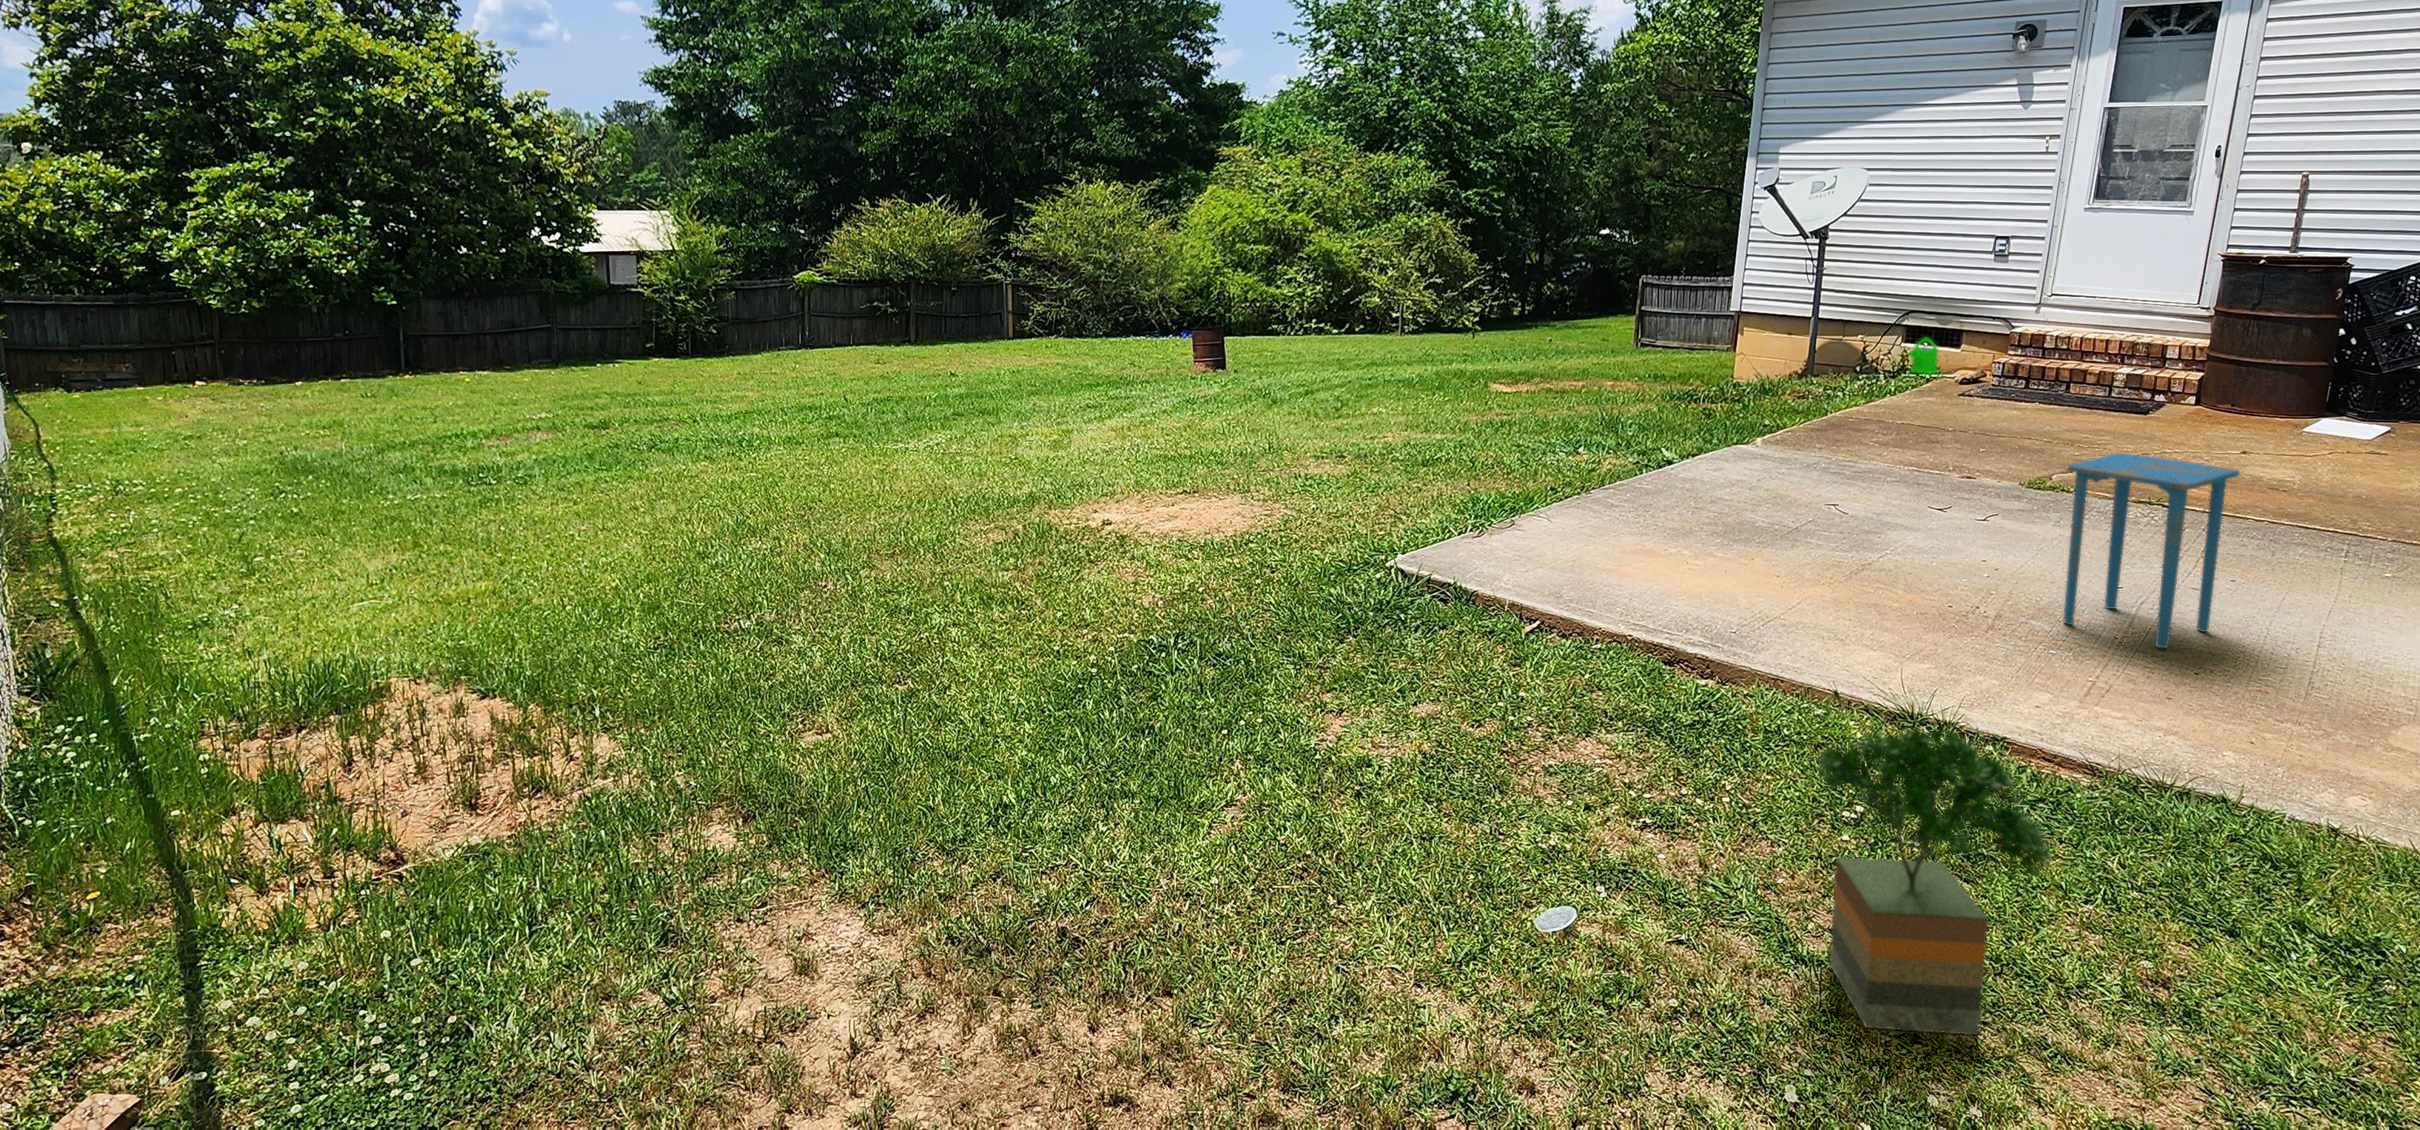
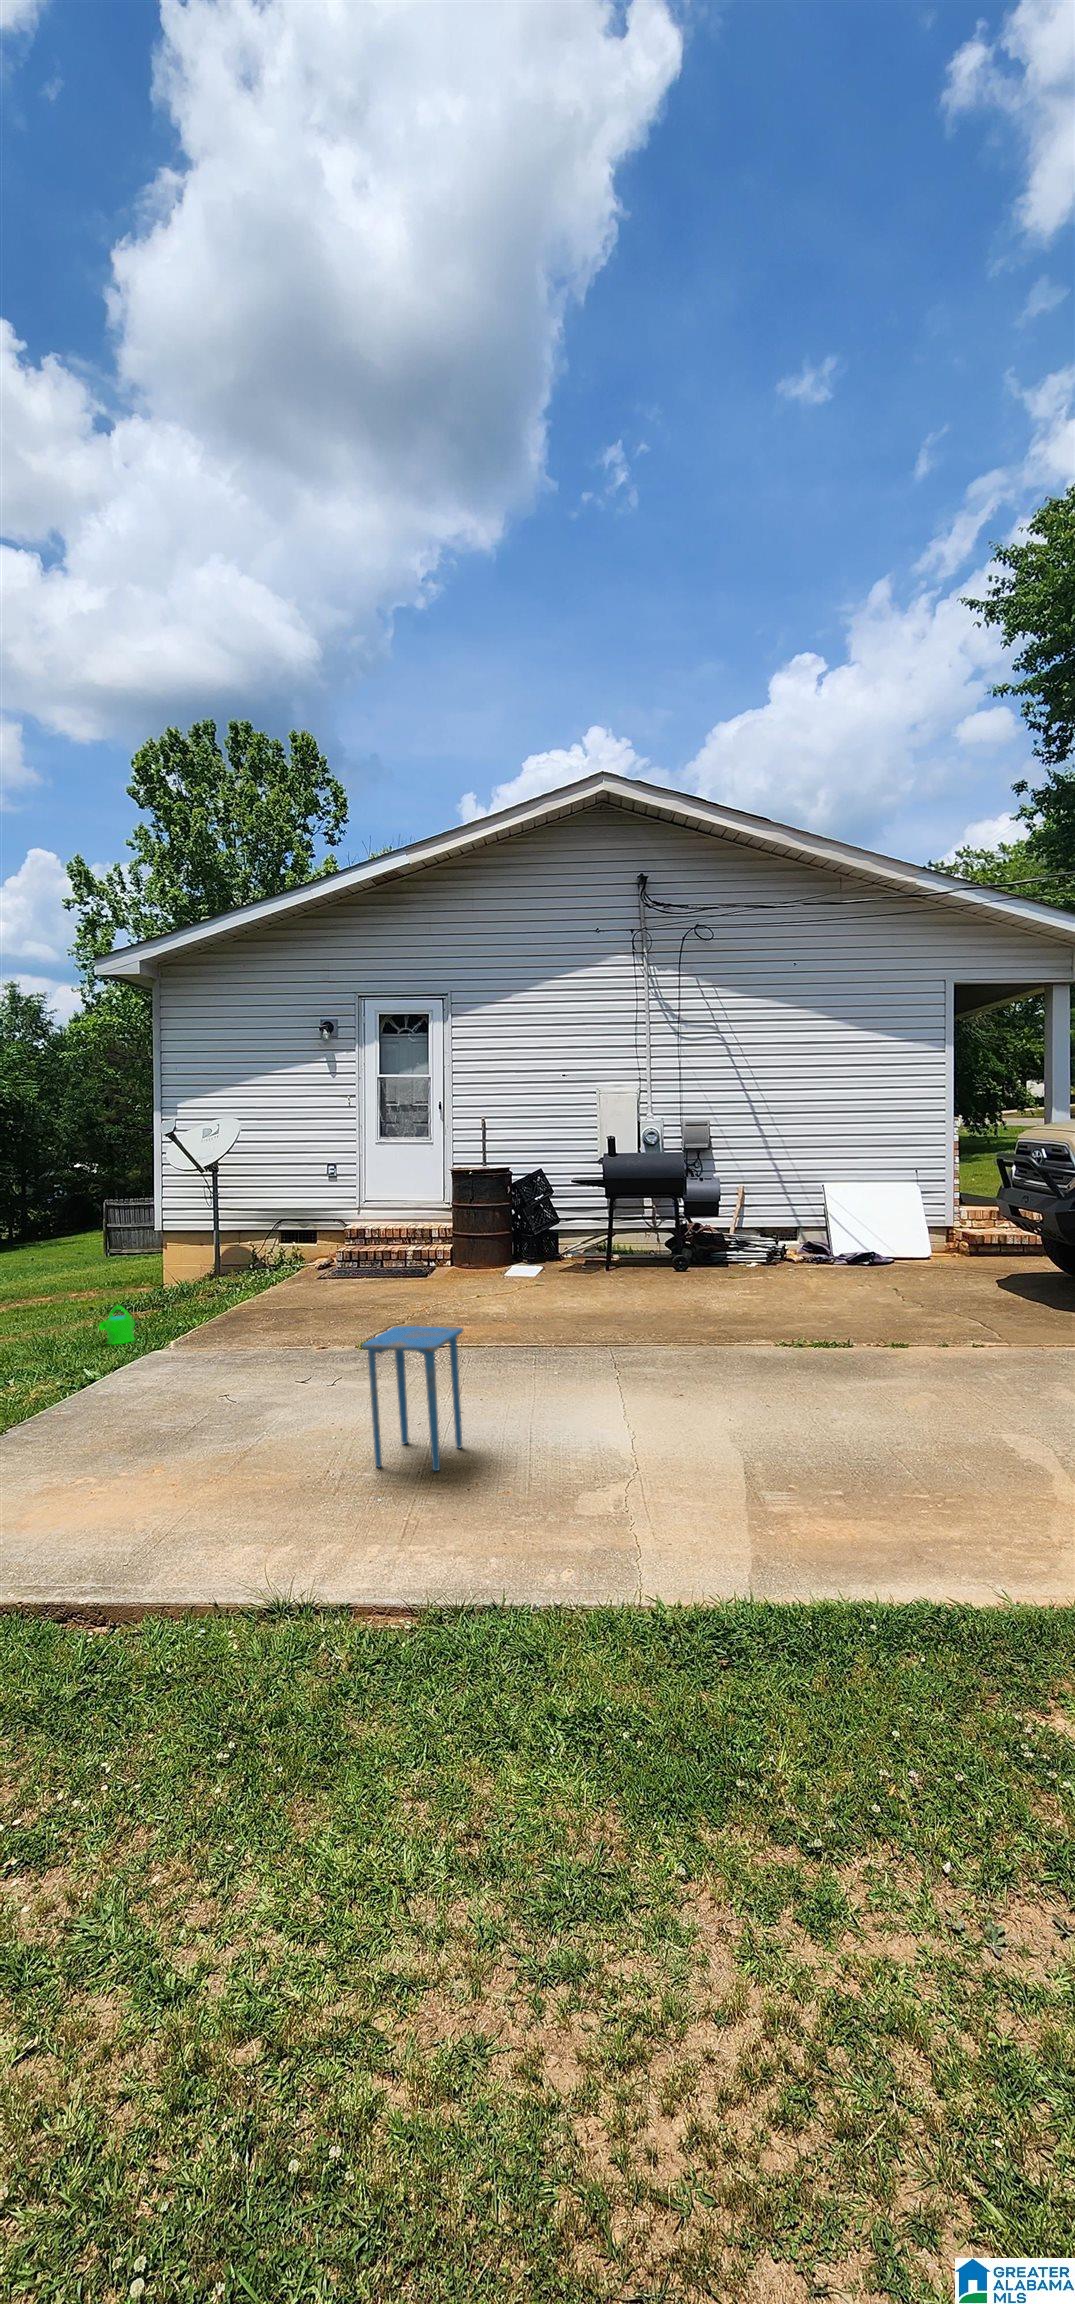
watering can: present [1909,338,1938,374] -> present [99,1305,135,1345]
potted tree: present [1816,728,2052,1035] -> none [101,1686,338,2090]

